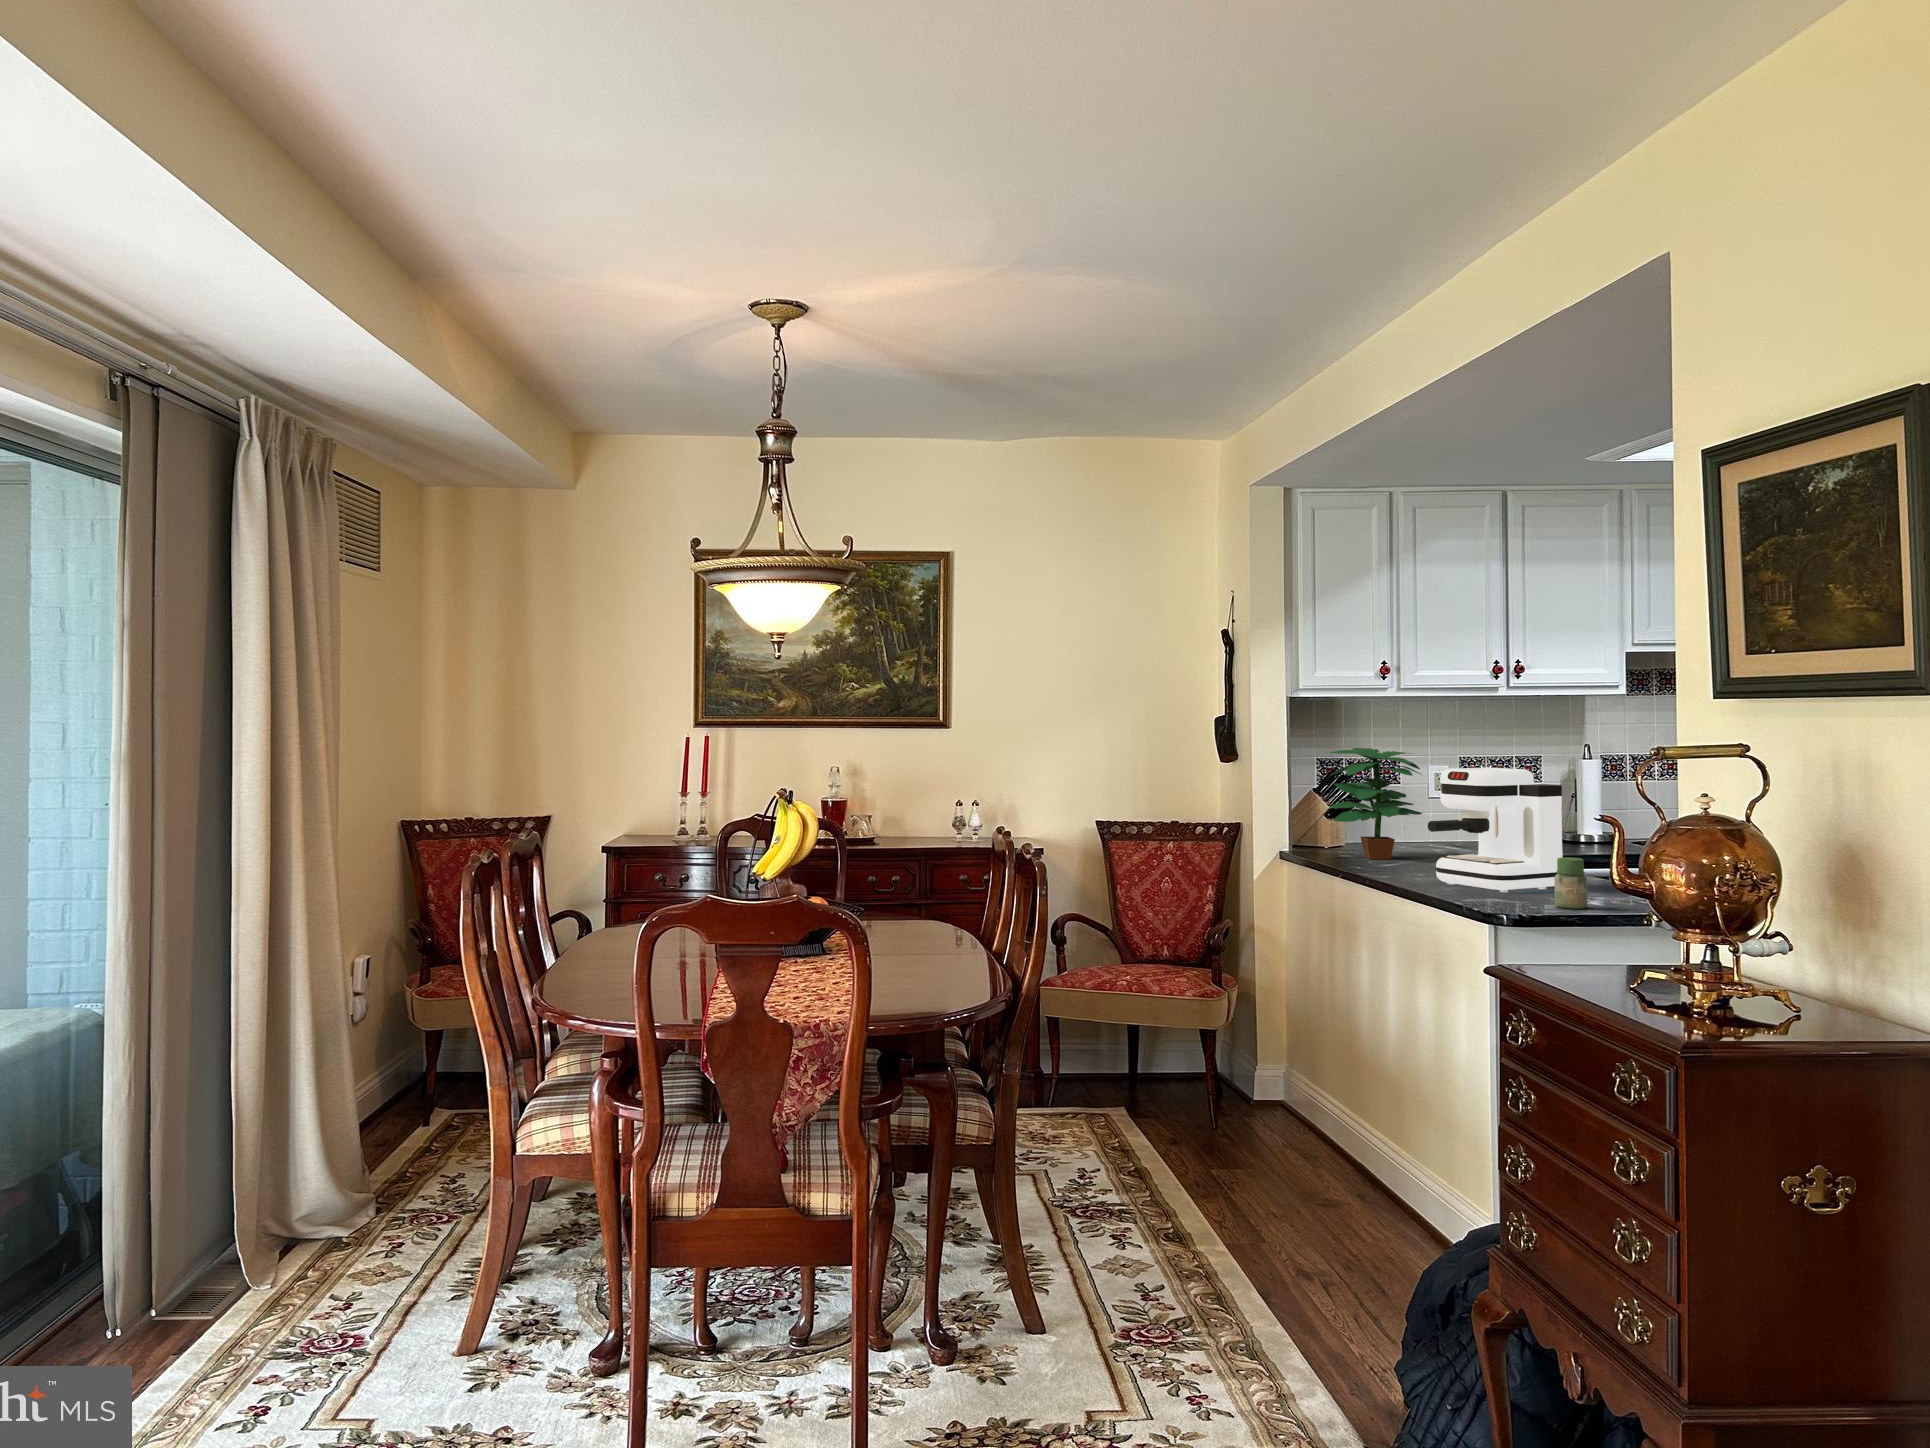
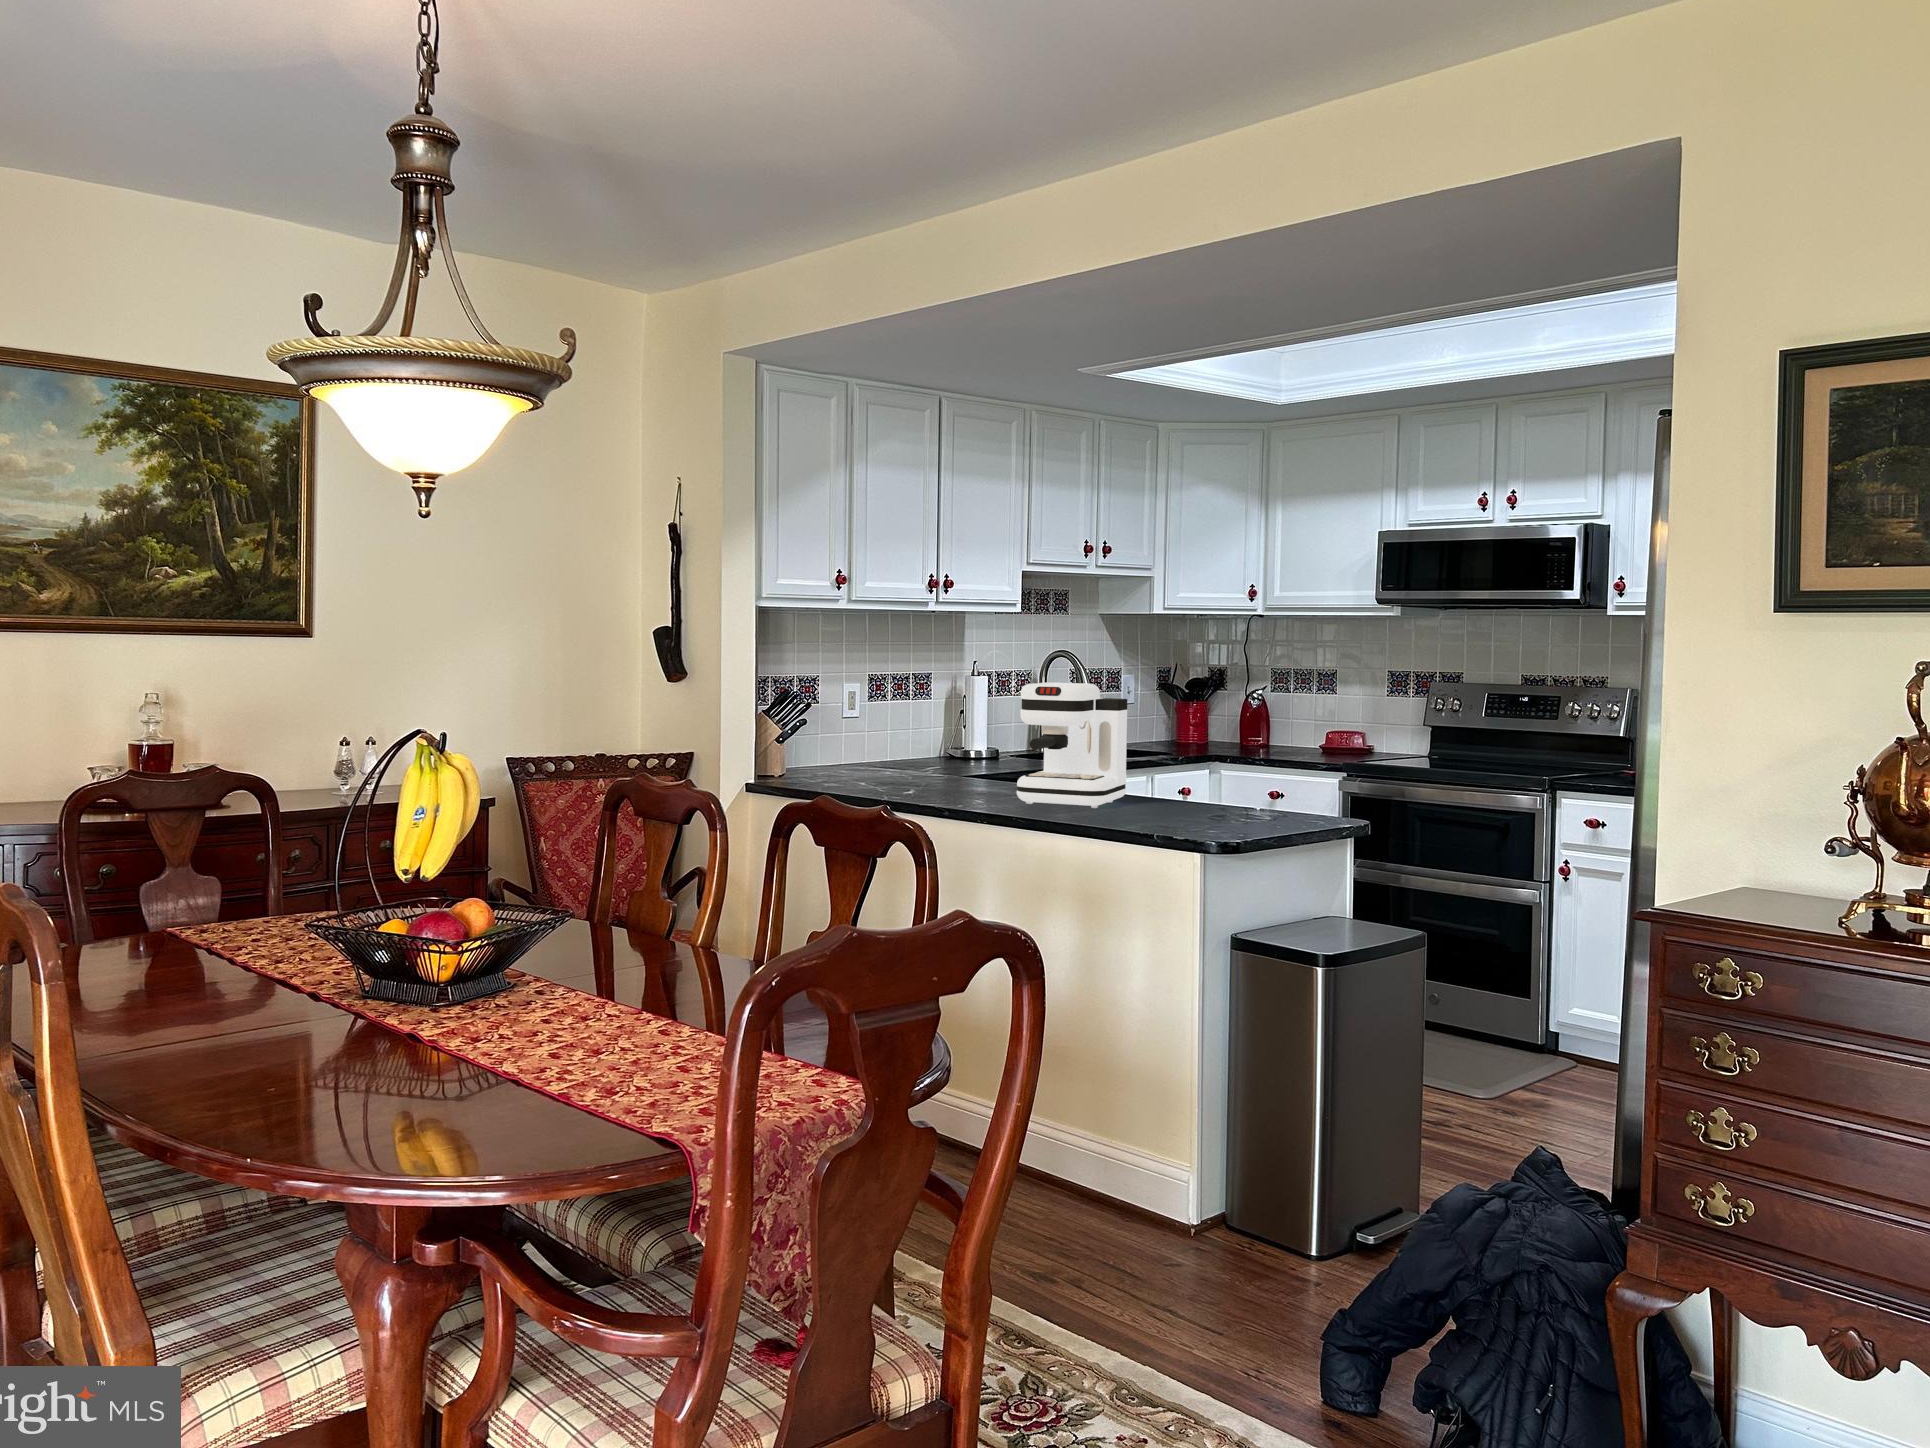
potted plant: present [1329,748,1422,859] -> none [814,663,913,784]
jar: present [1554,857,1587,909] -> none [1181,769,1210,818]

